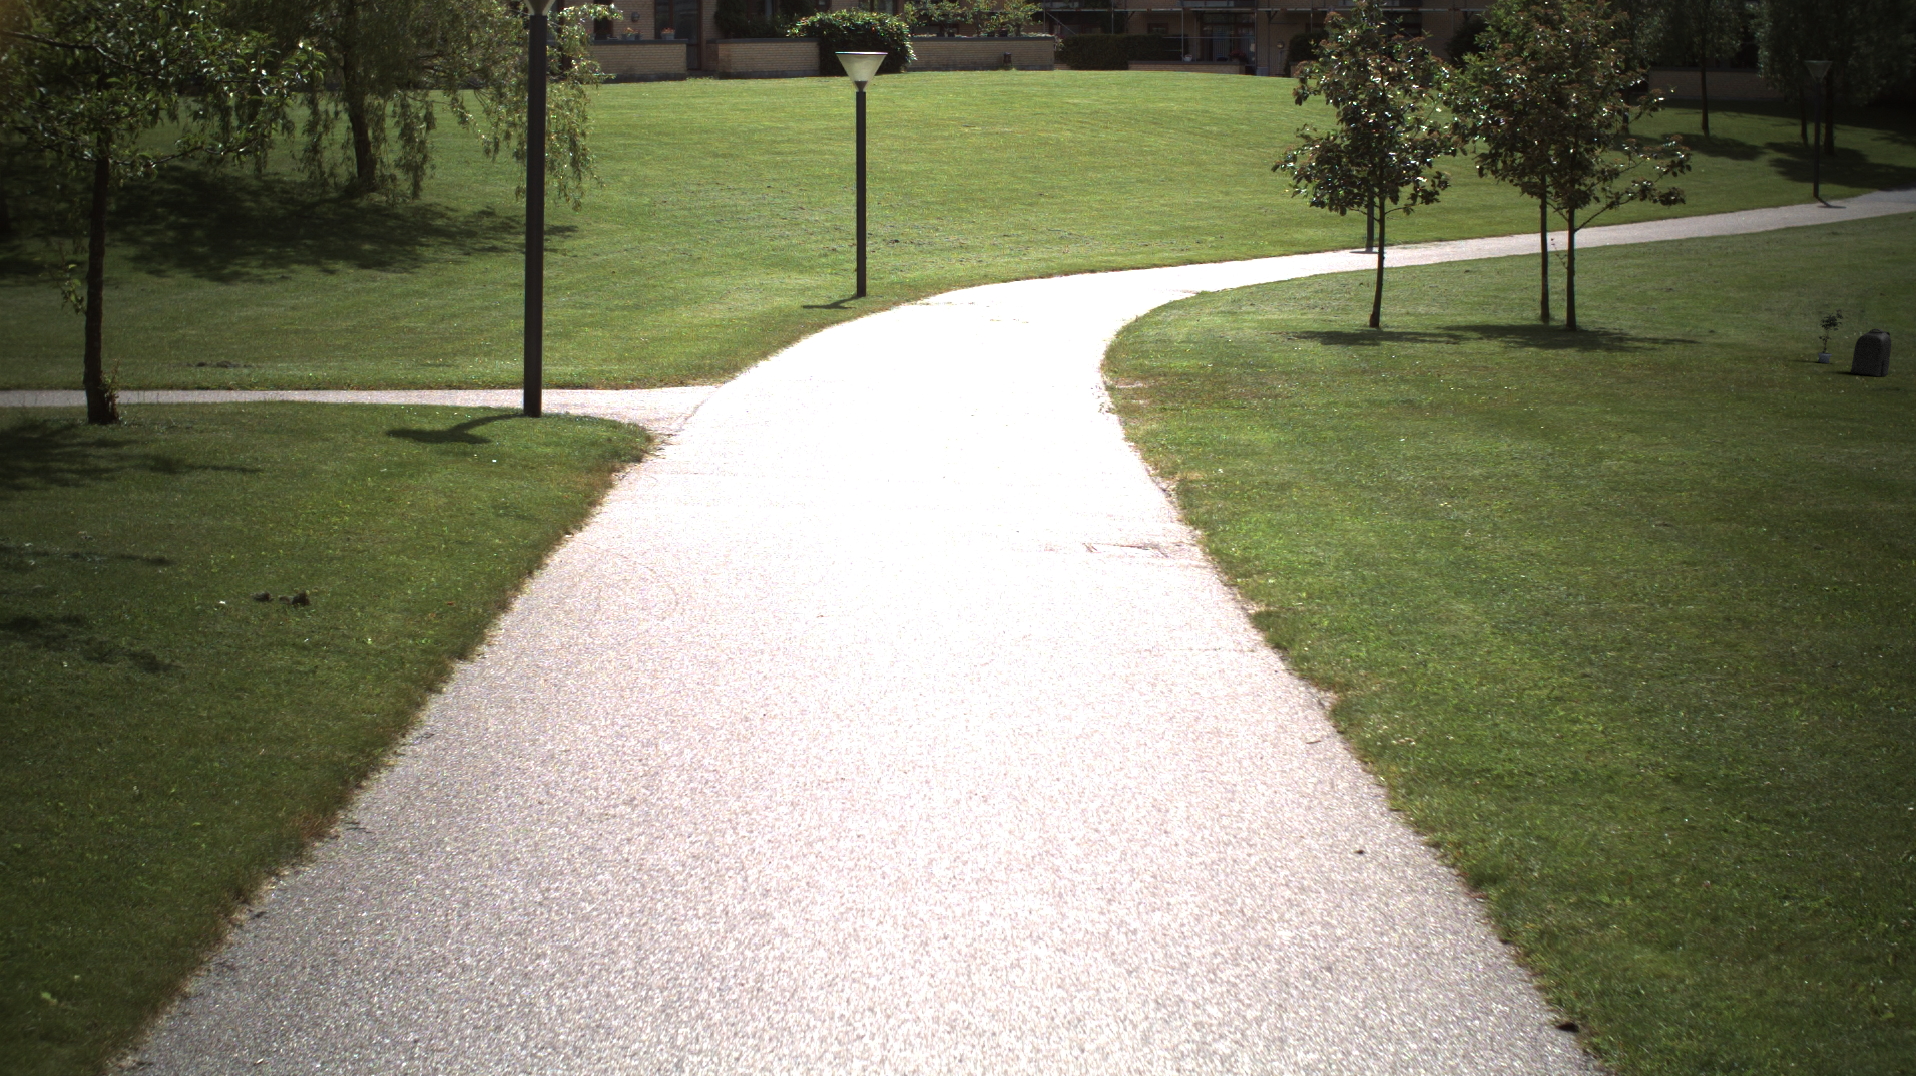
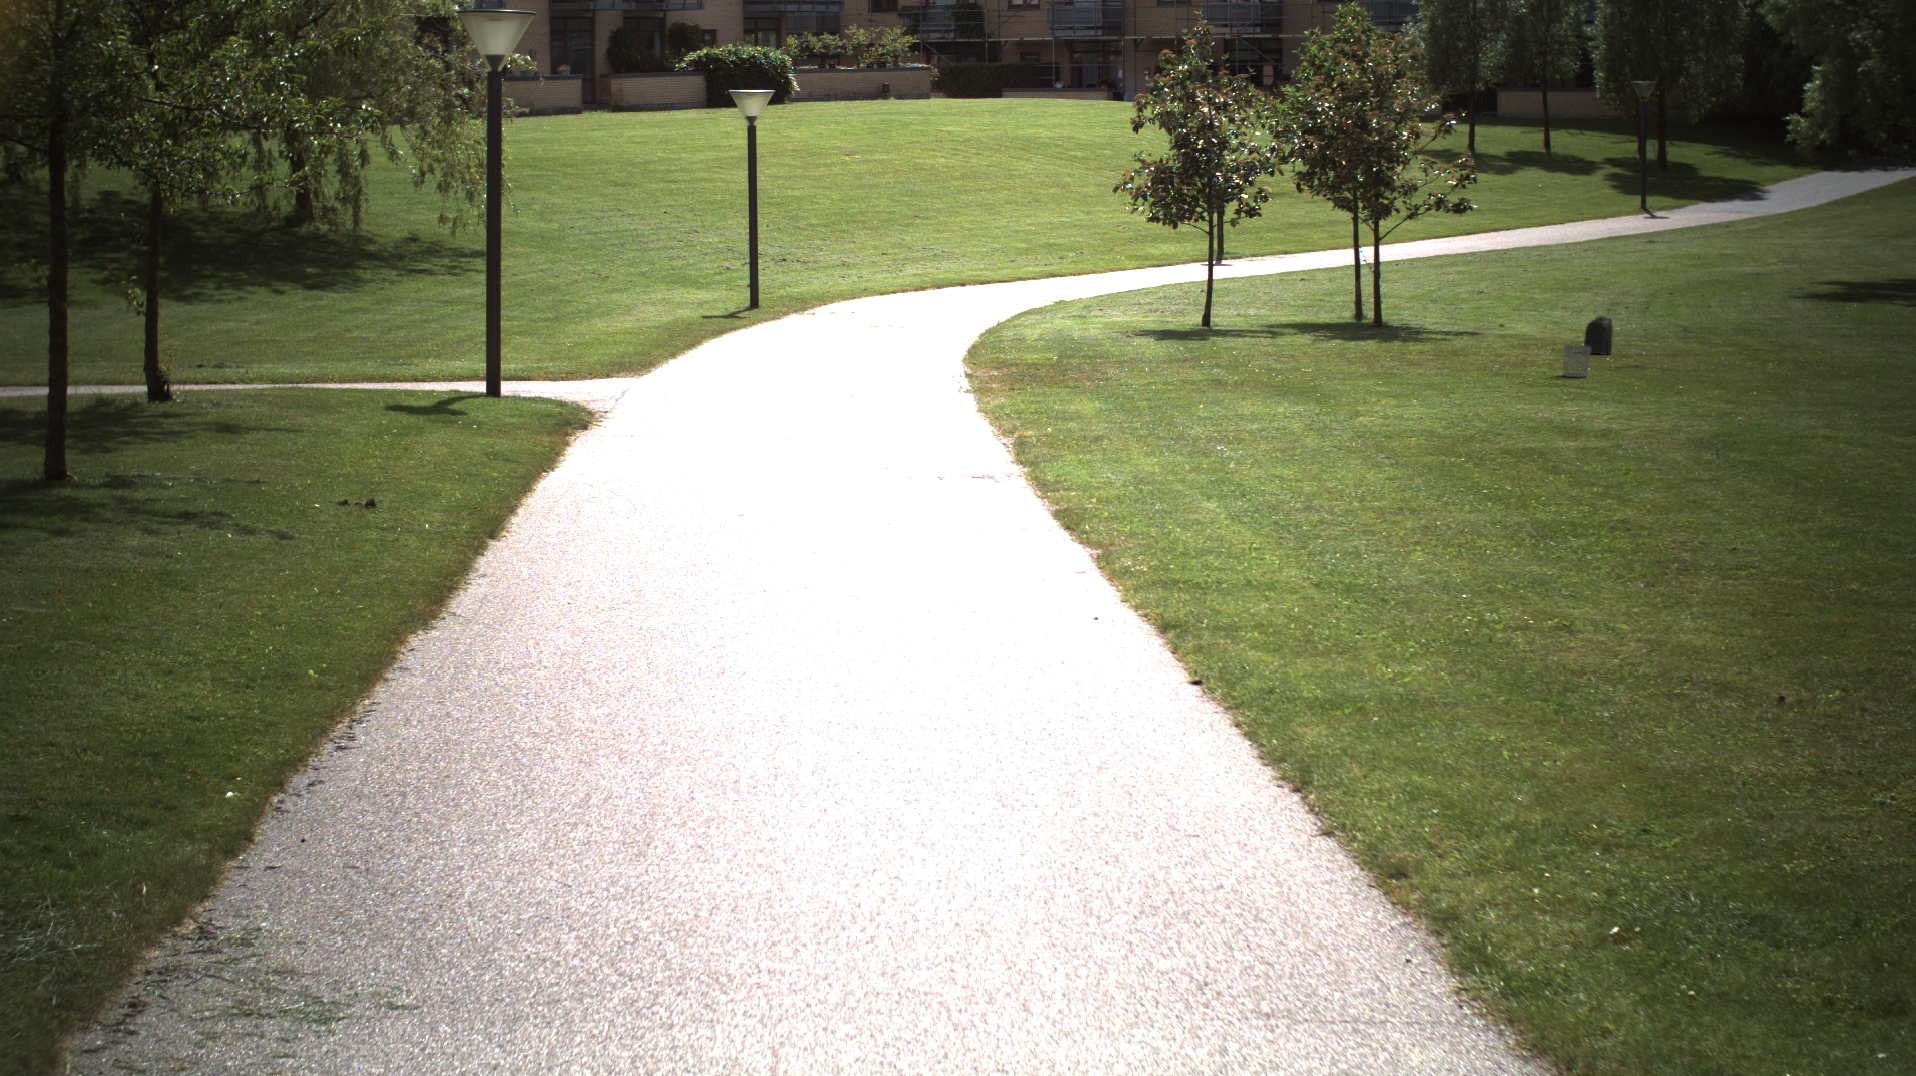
potted plant: present [1818,311,1843,363] -> none [1561,303,1582,346]
waste bin: none [1852,370,1893,411] -> present [1563,345,1591,377]

